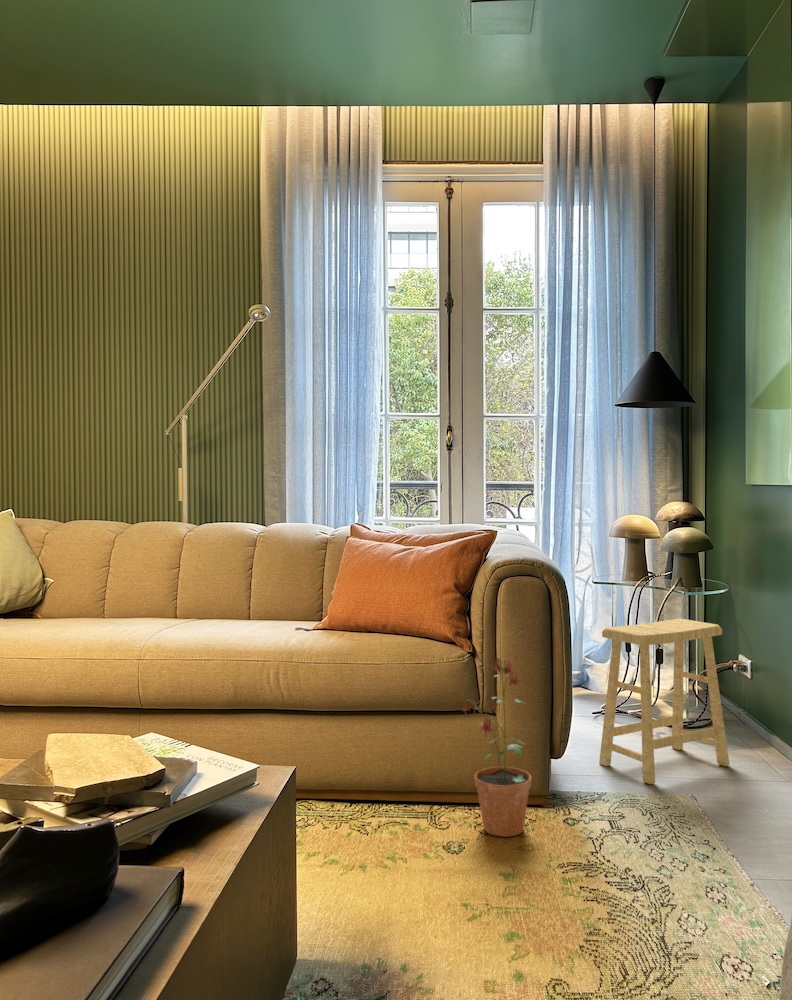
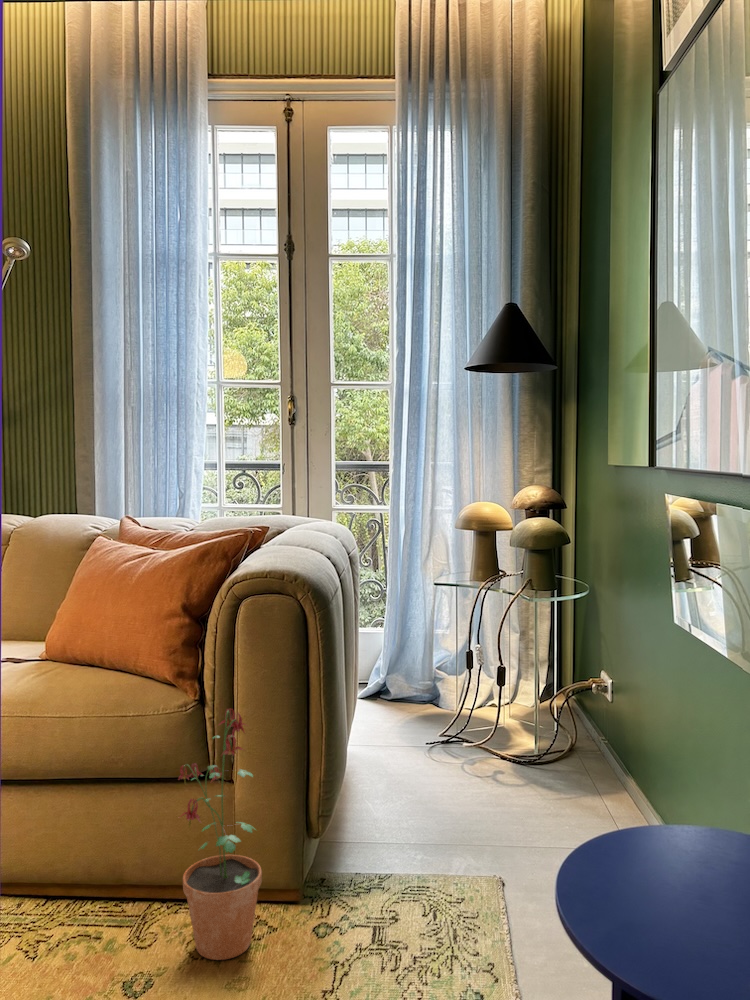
footstool: present [599,619,730,784] -> none [403,639,566,861]

